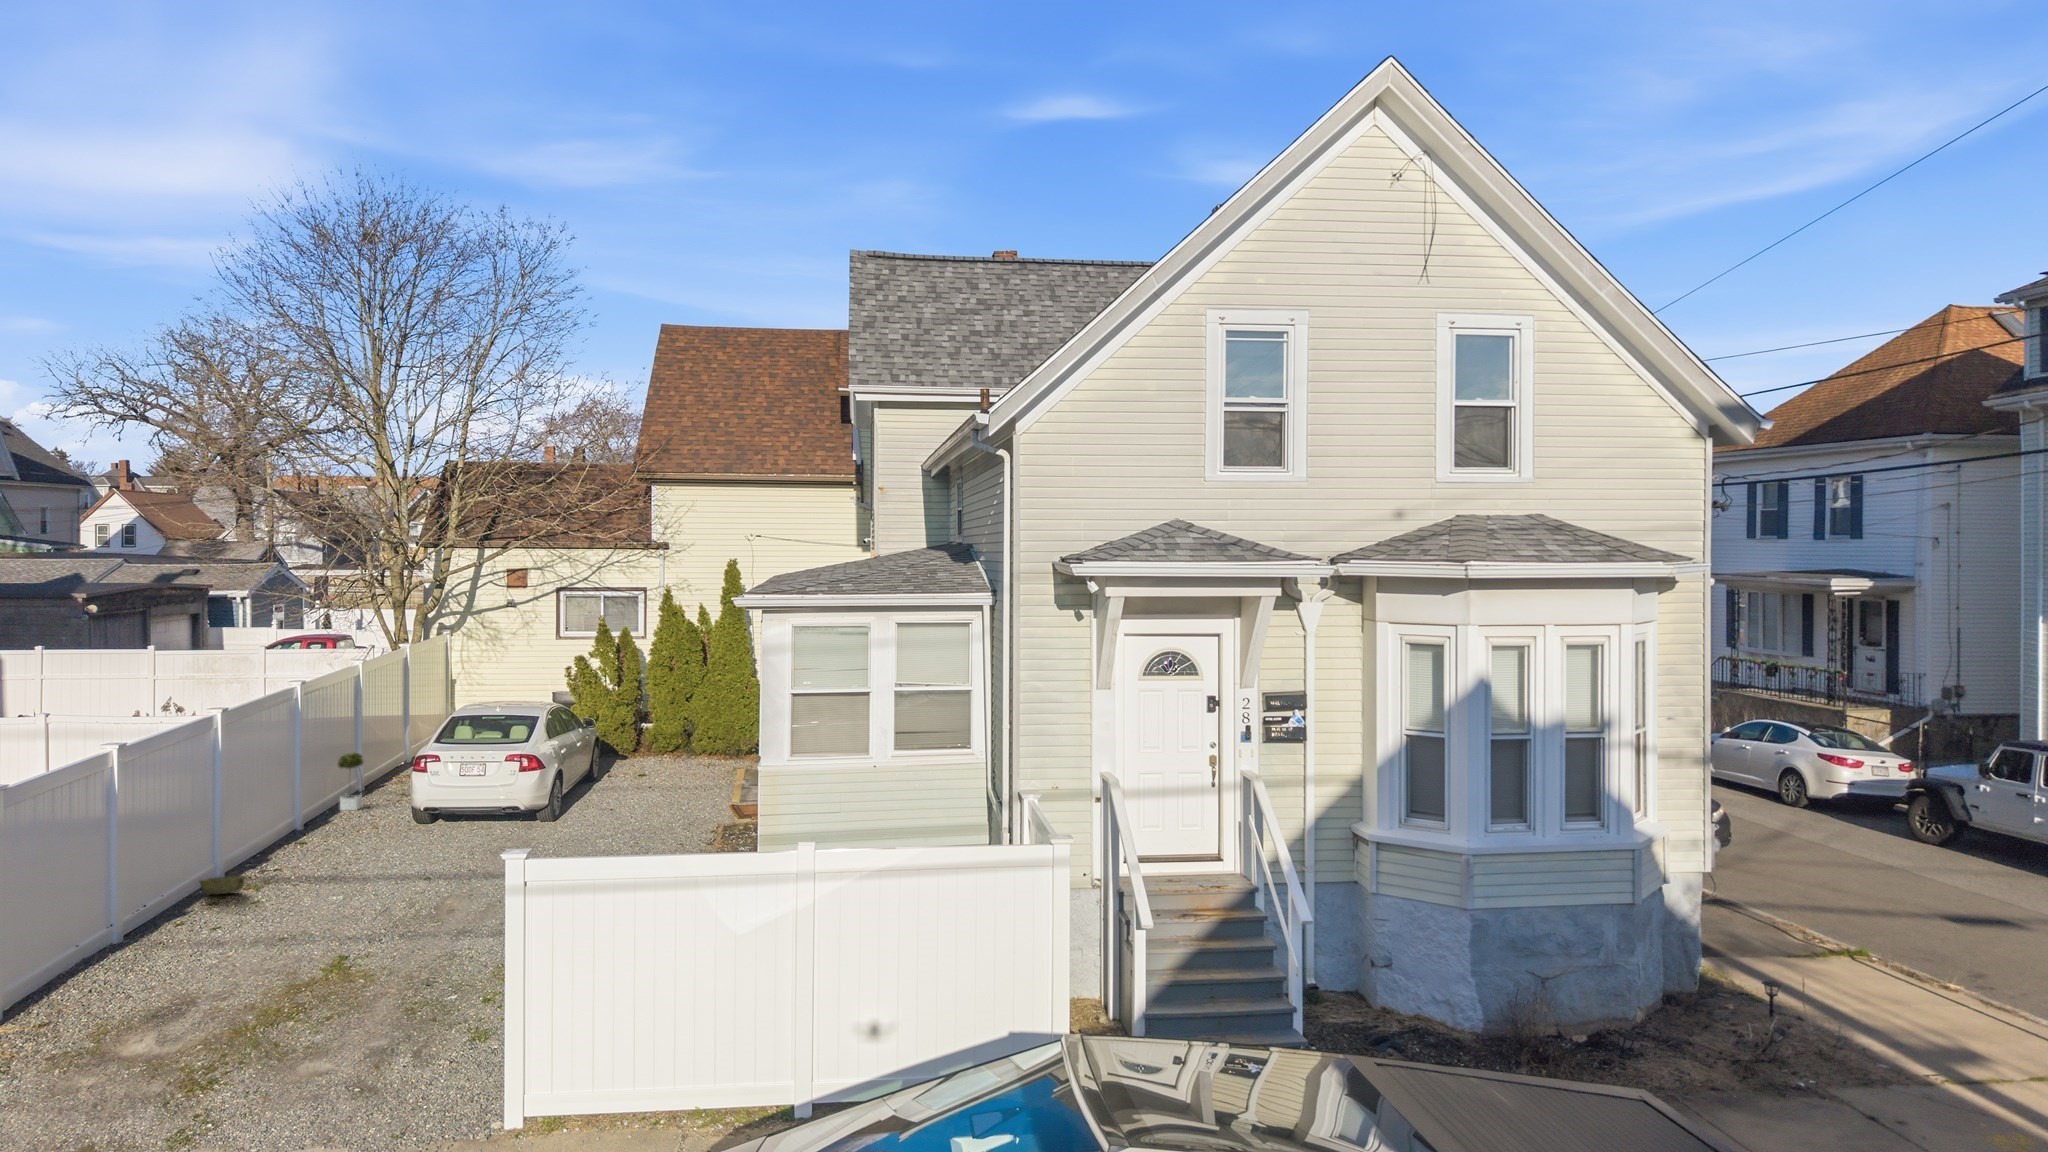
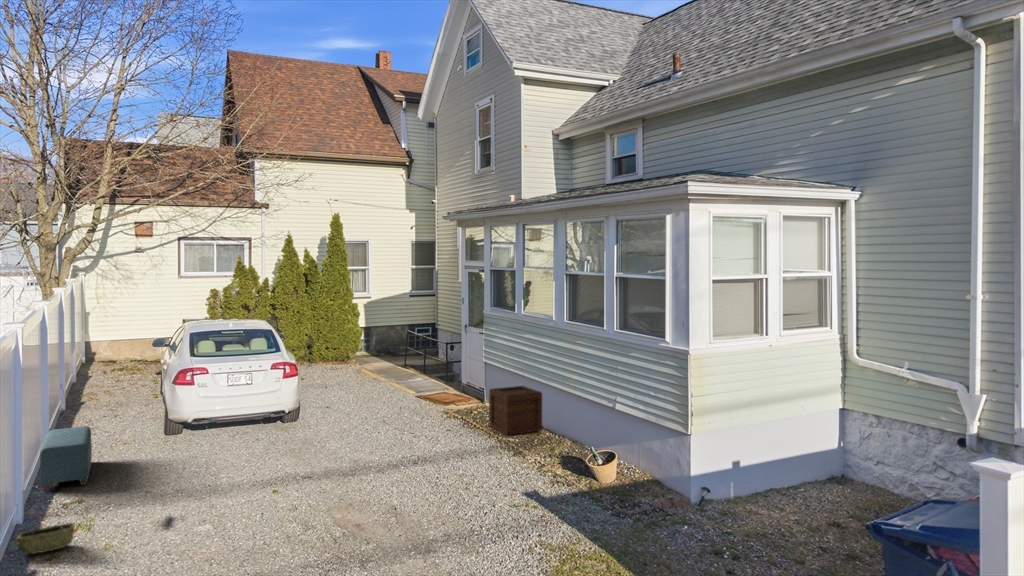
potted tree: present [338,753,364,811] -> none [60,371,88,430]
wooden crate: none [729,797,779,851] -> present [489,386,542,435]
bench: none [263,805,326,856] -> present [40,426,92,490]

